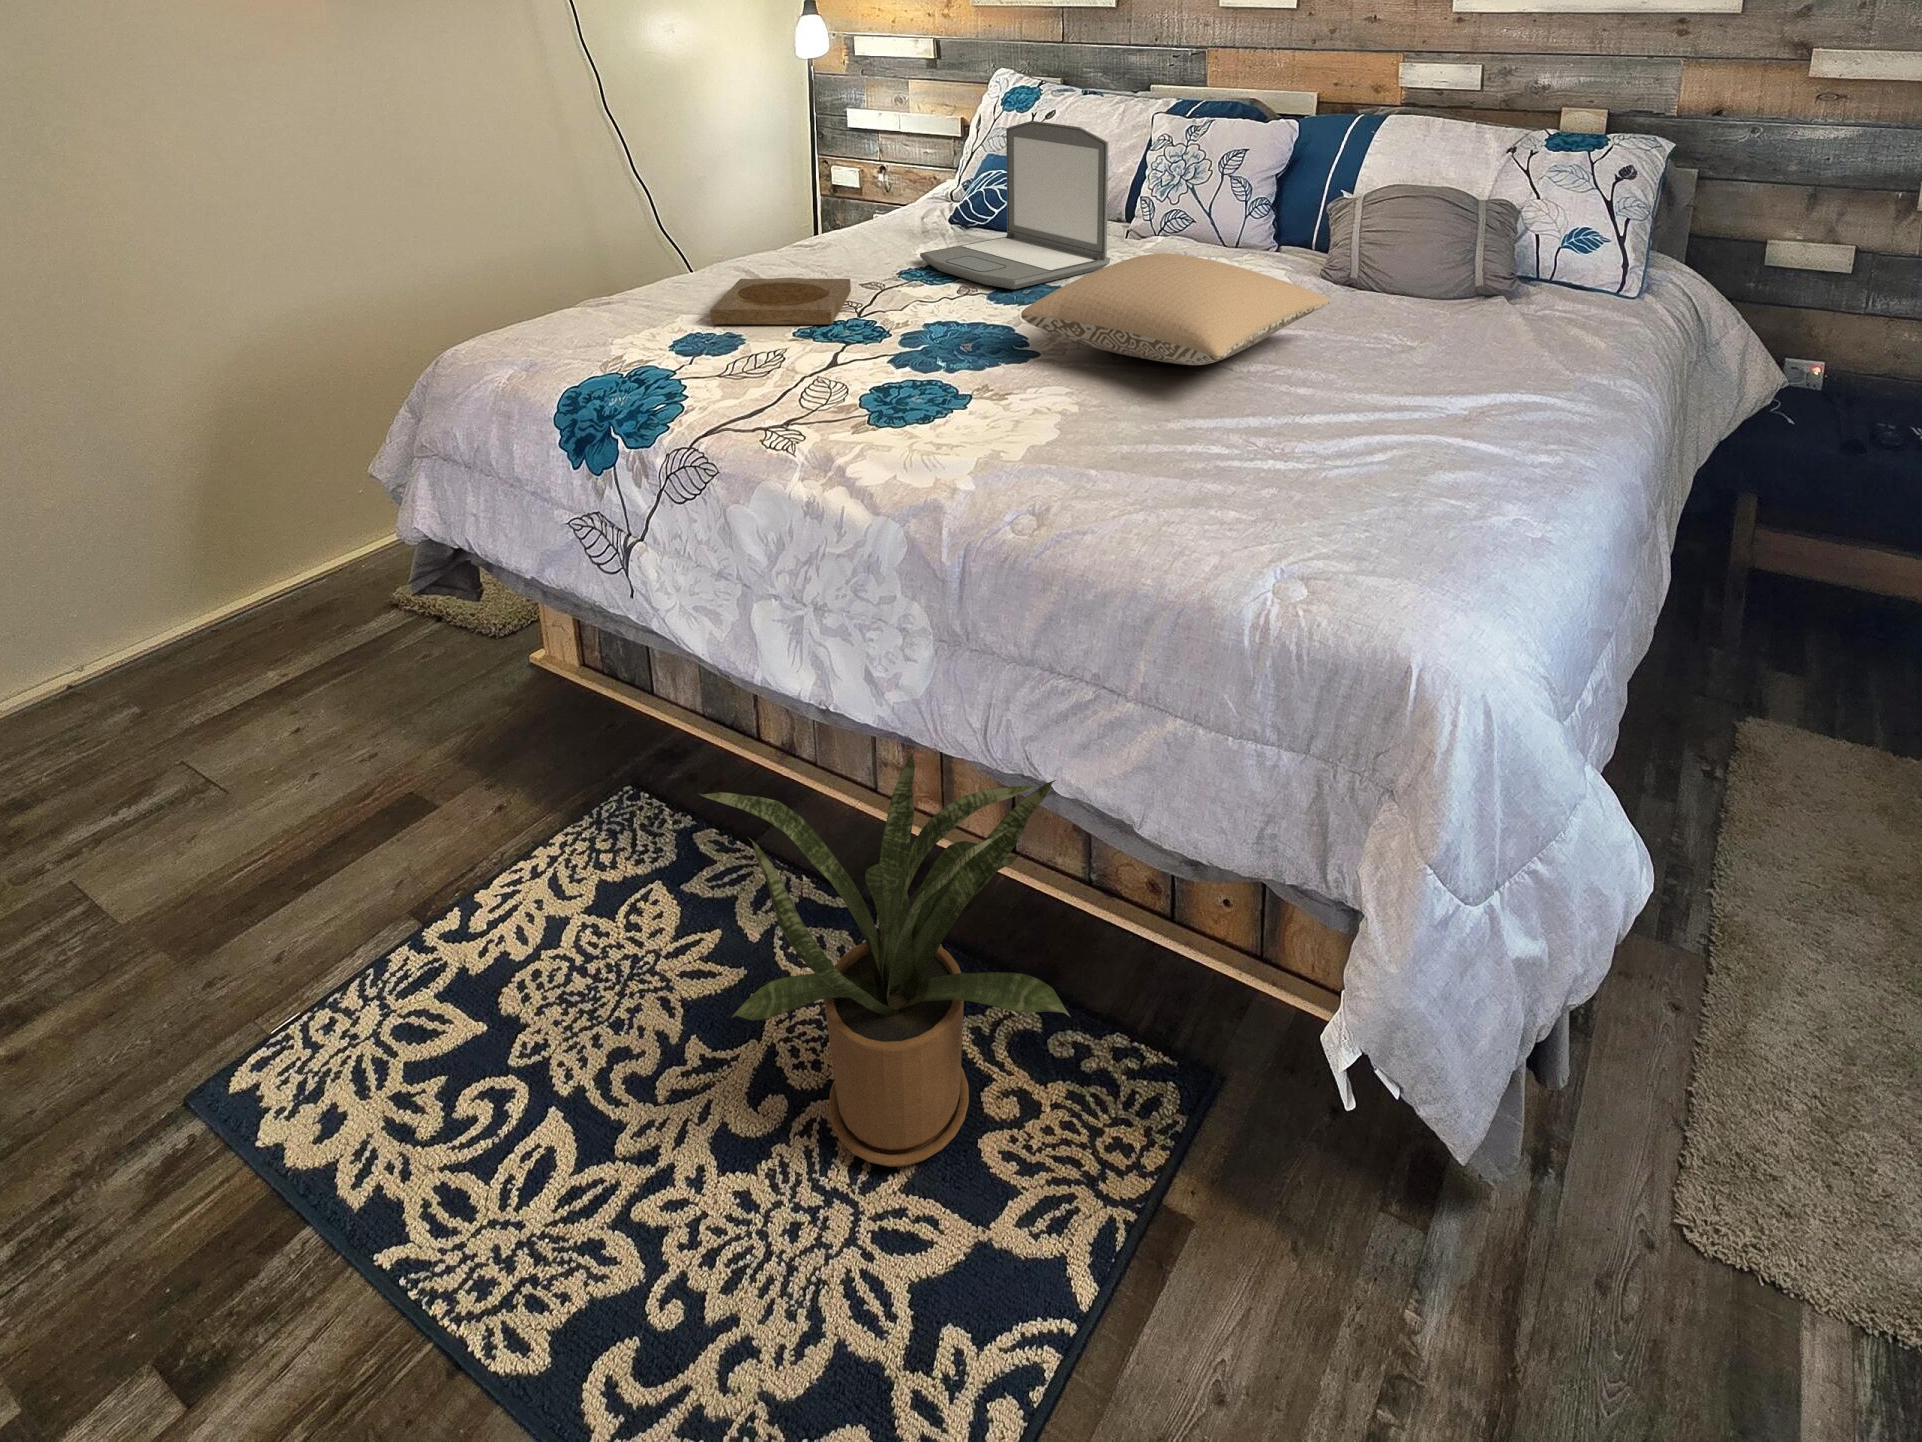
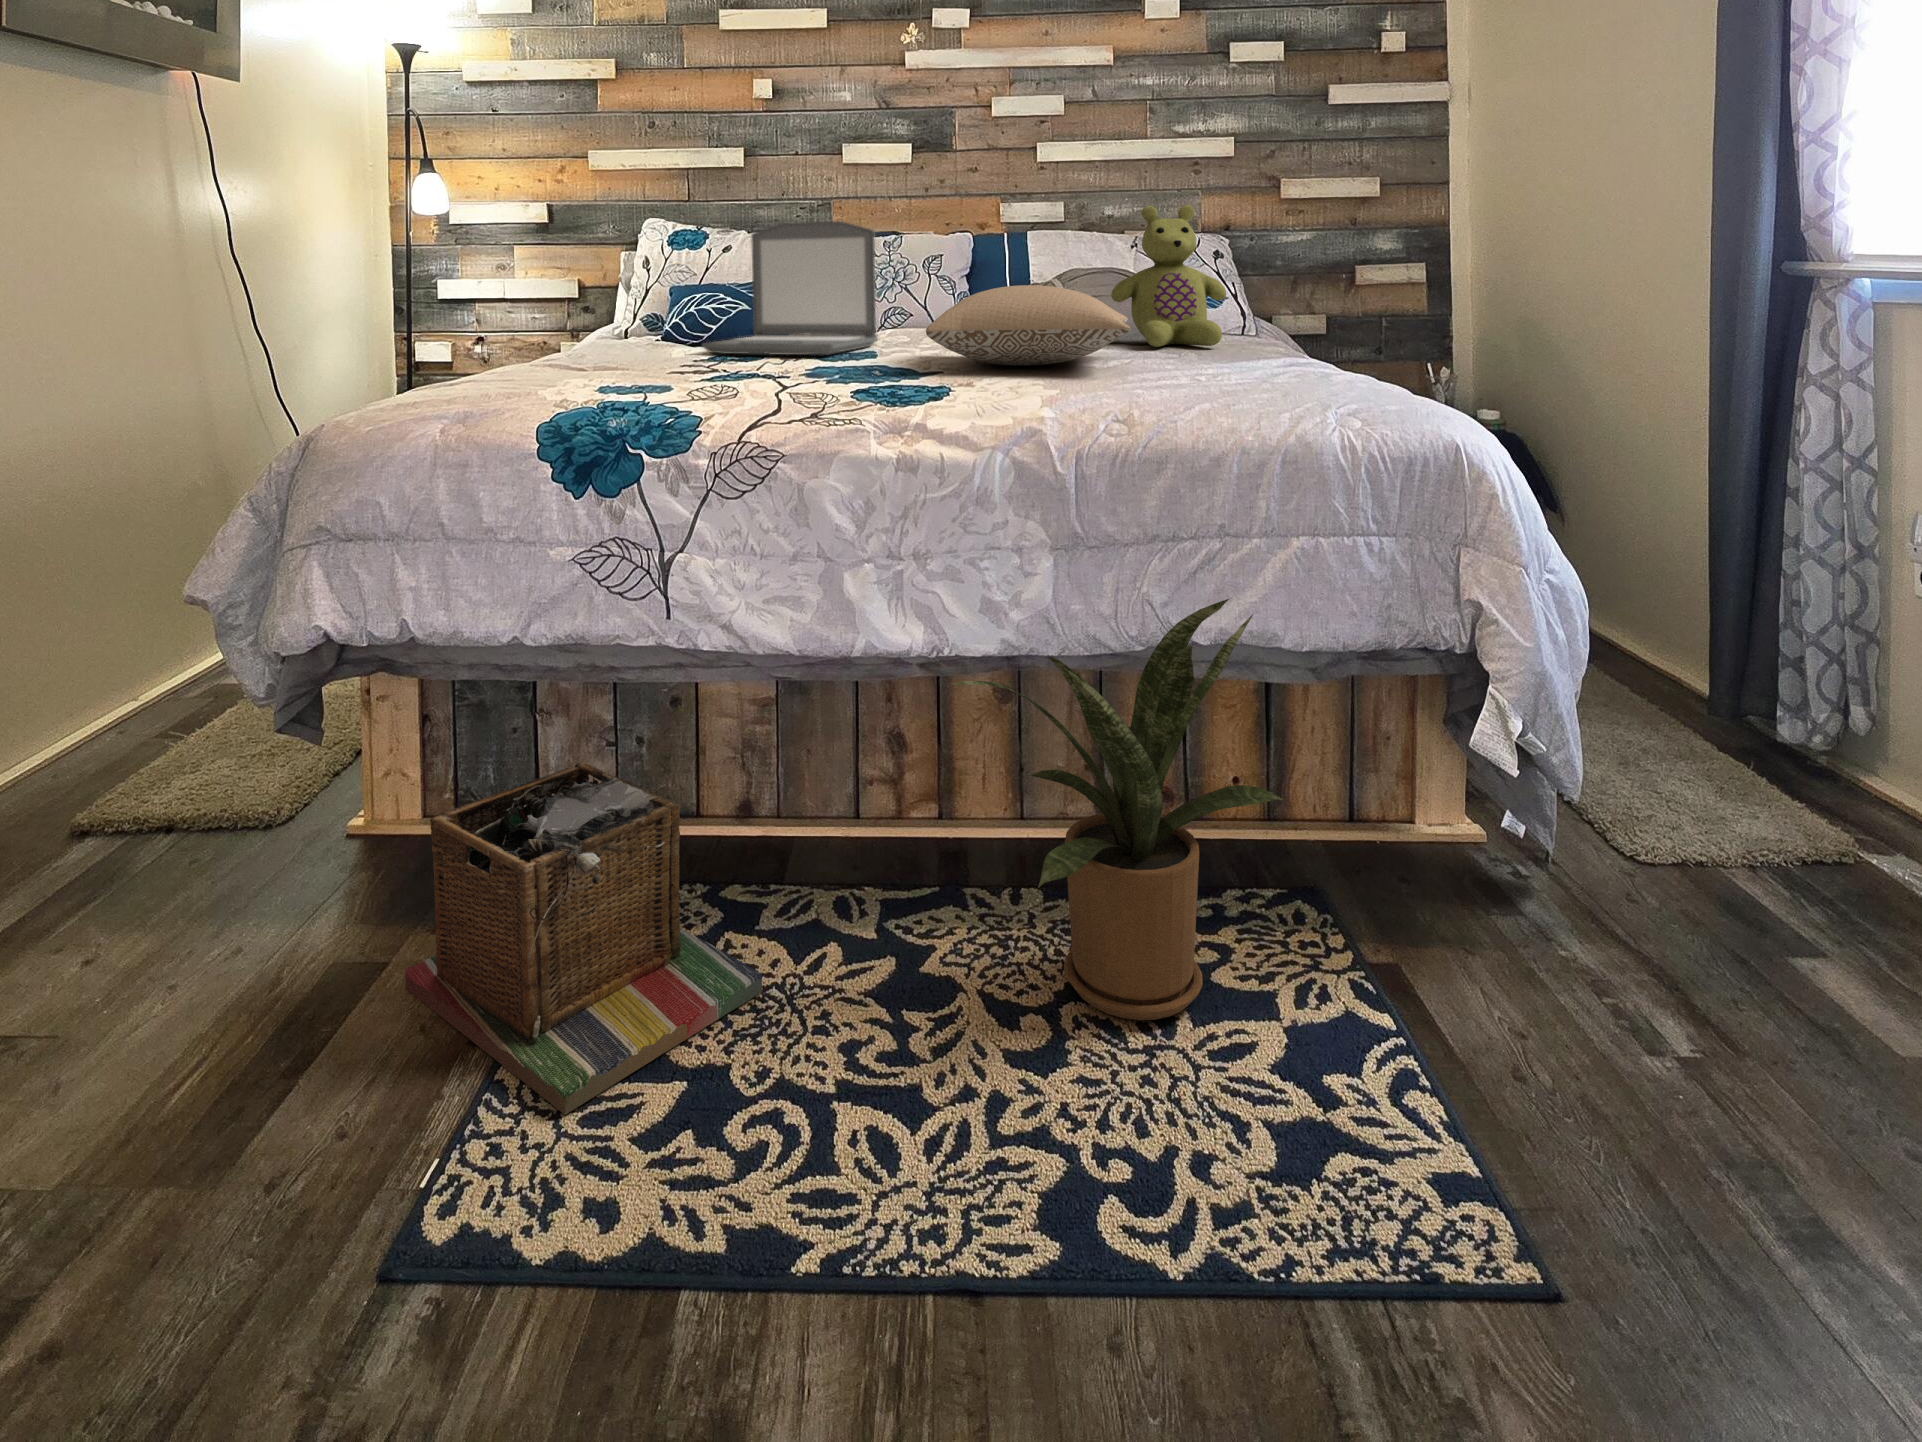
stuffed bear: none [1374,139,1531,337] -> present [1111,205,1226,347]
tray: present [710,278,851,324] -> none [563,348,710,383]
laundry basket: none [391,706,618,1023] -> present [405,762,762,1115]

